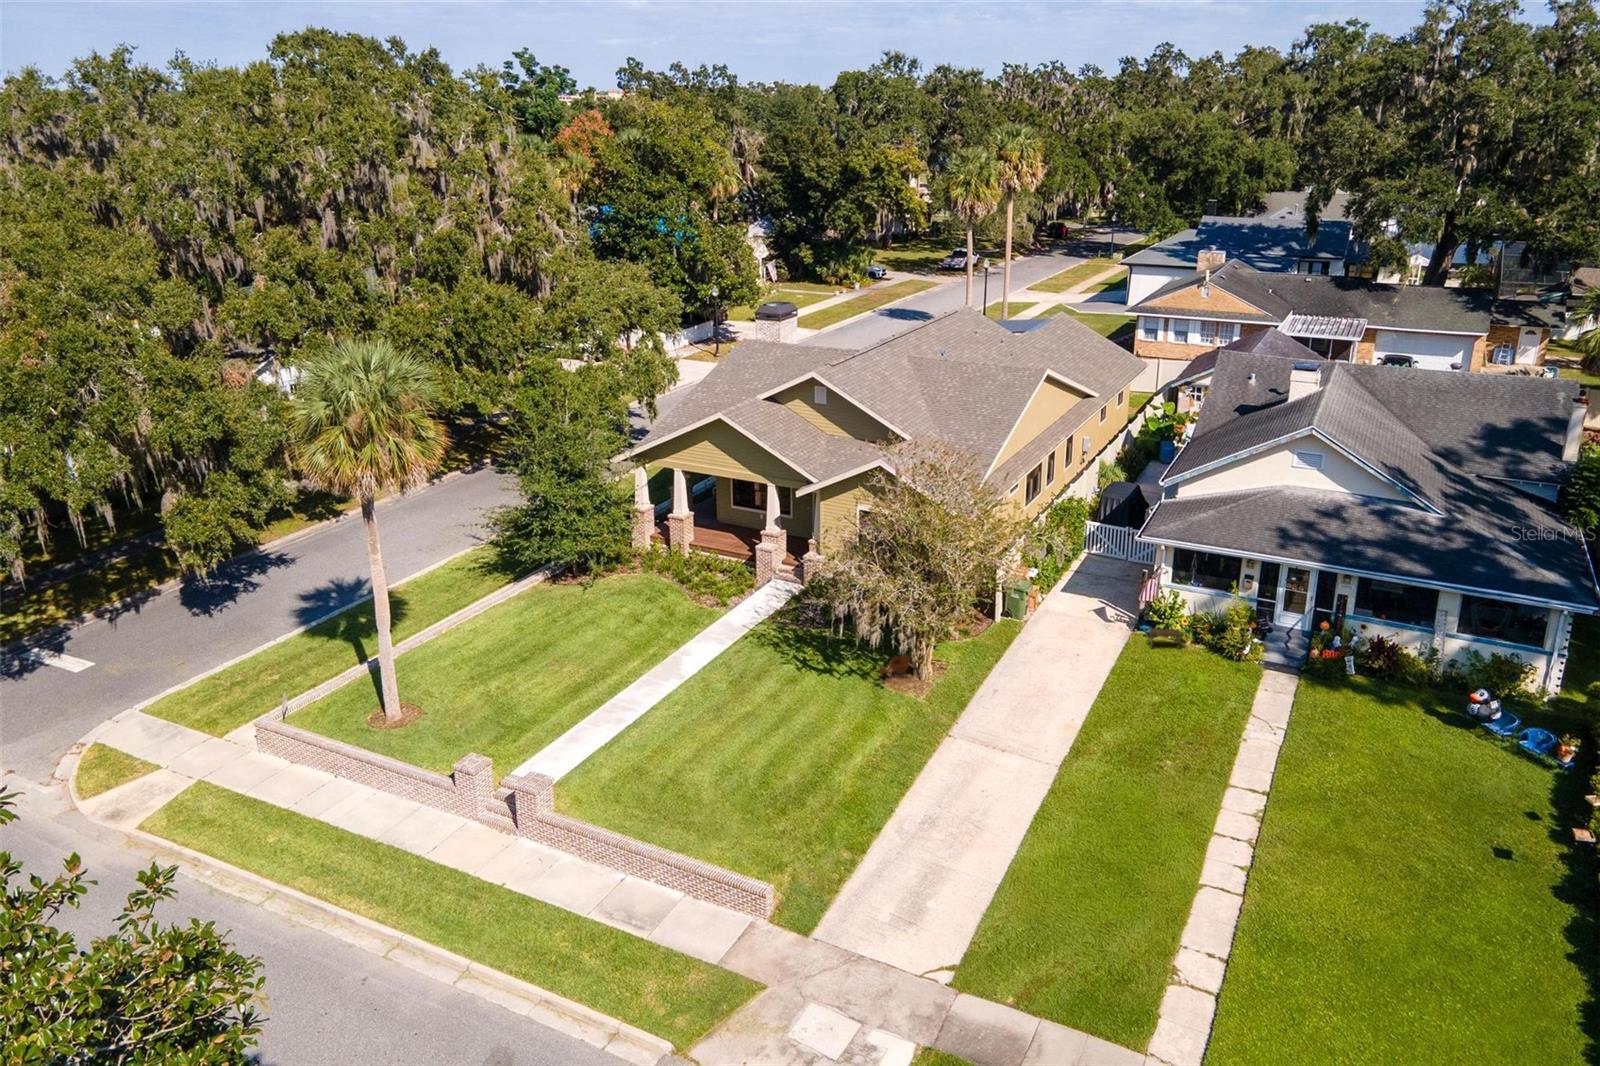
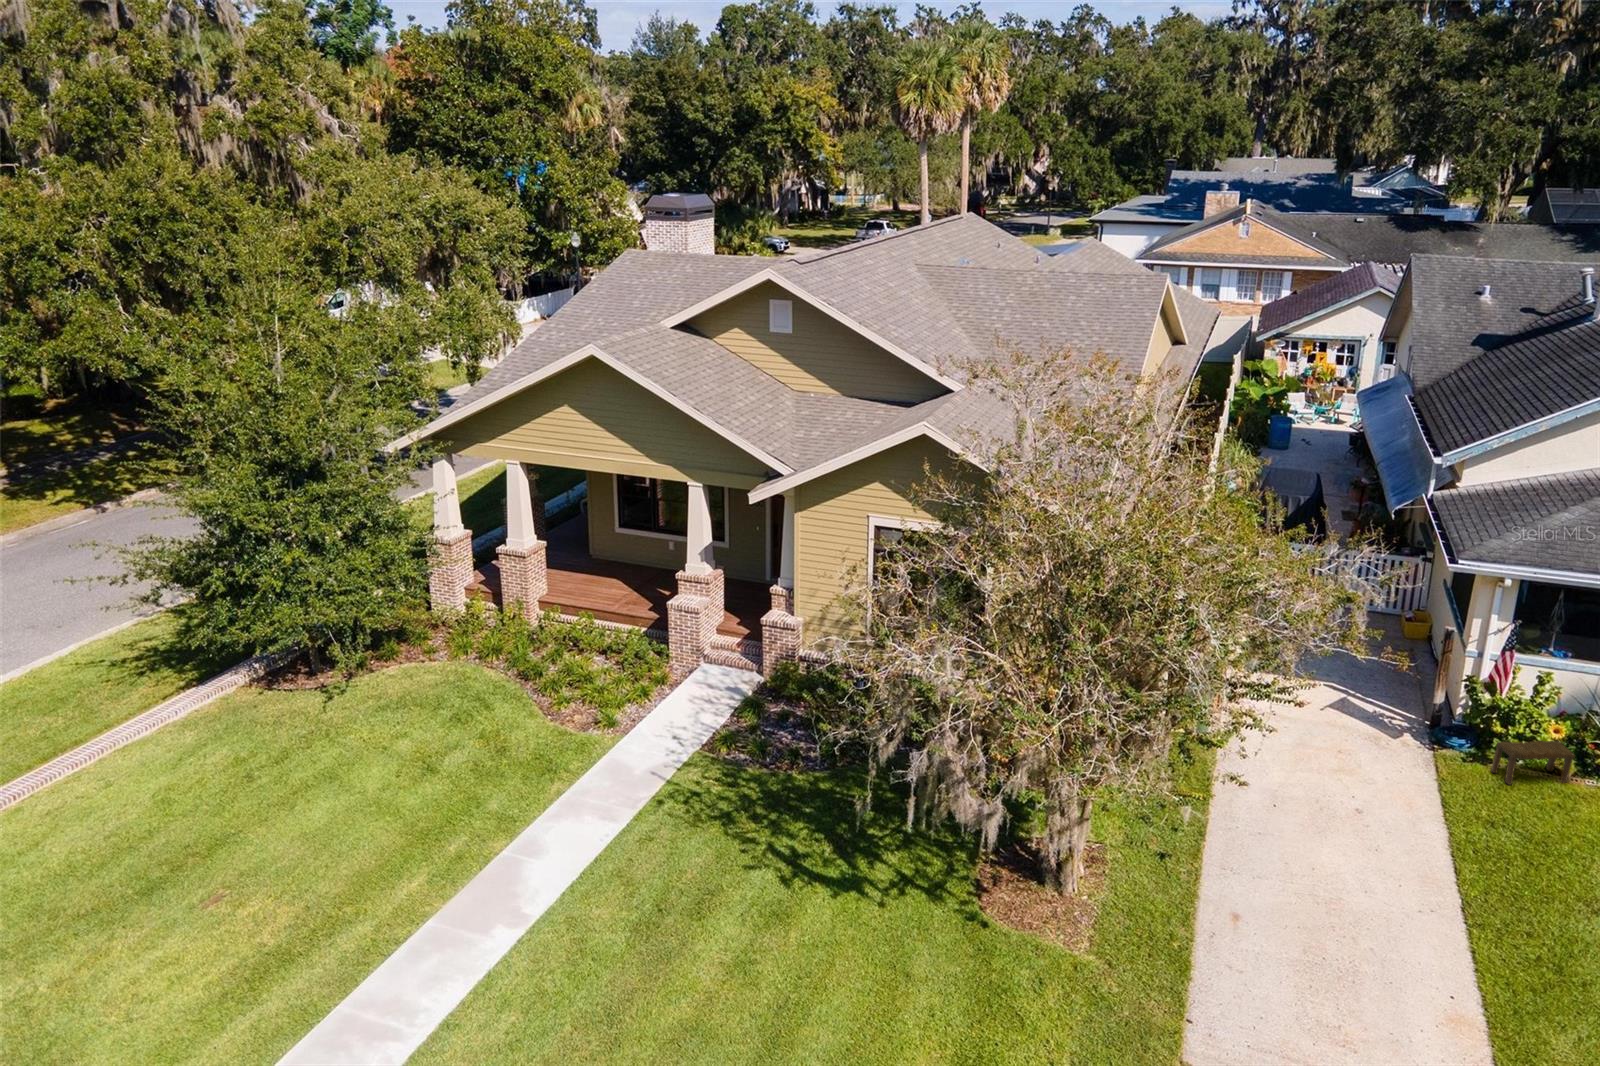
lounge chair: present [878,653,911,678] -> none [974,827,1050,911]

